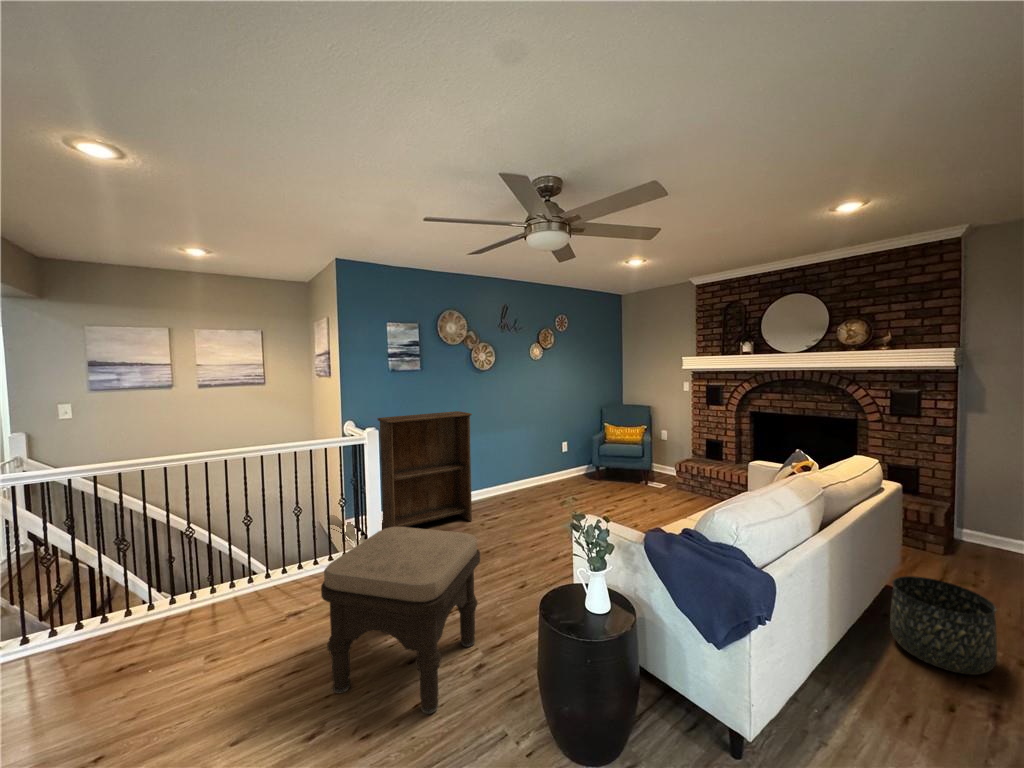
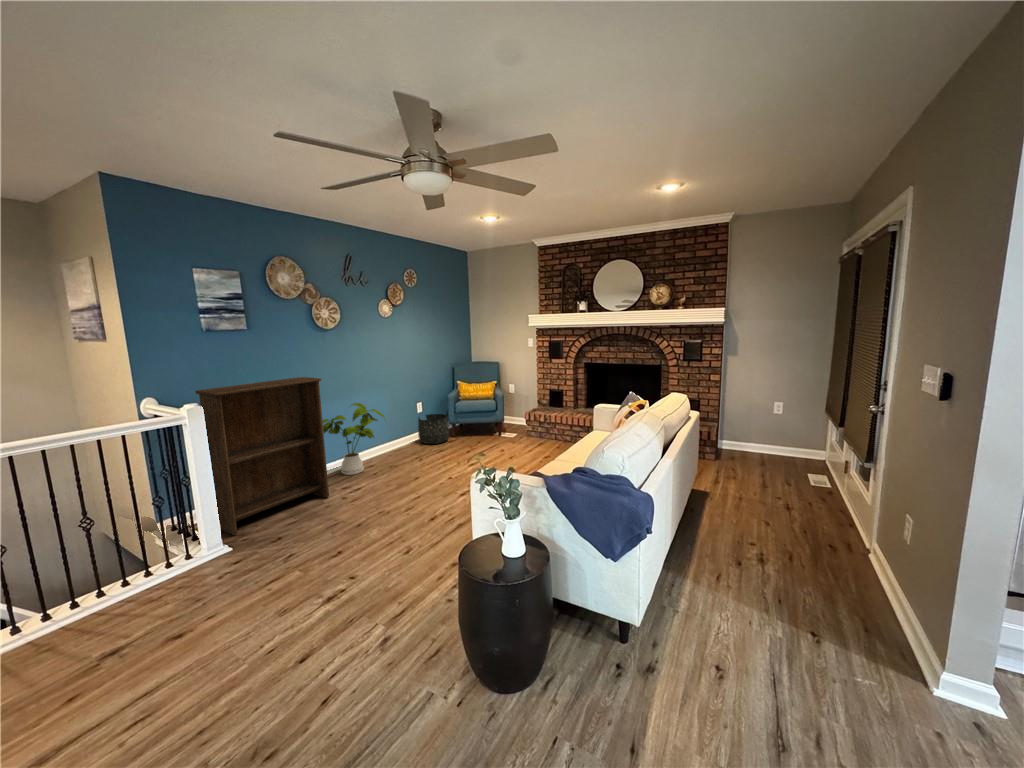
house plant: none [467,437,529,503] -> present [322,403,385,475]
ottoman: present [321,527,480,714] -> none [178,508,374,722]
basket: present [890,576,997,675] -> present [418,414,449,444]

